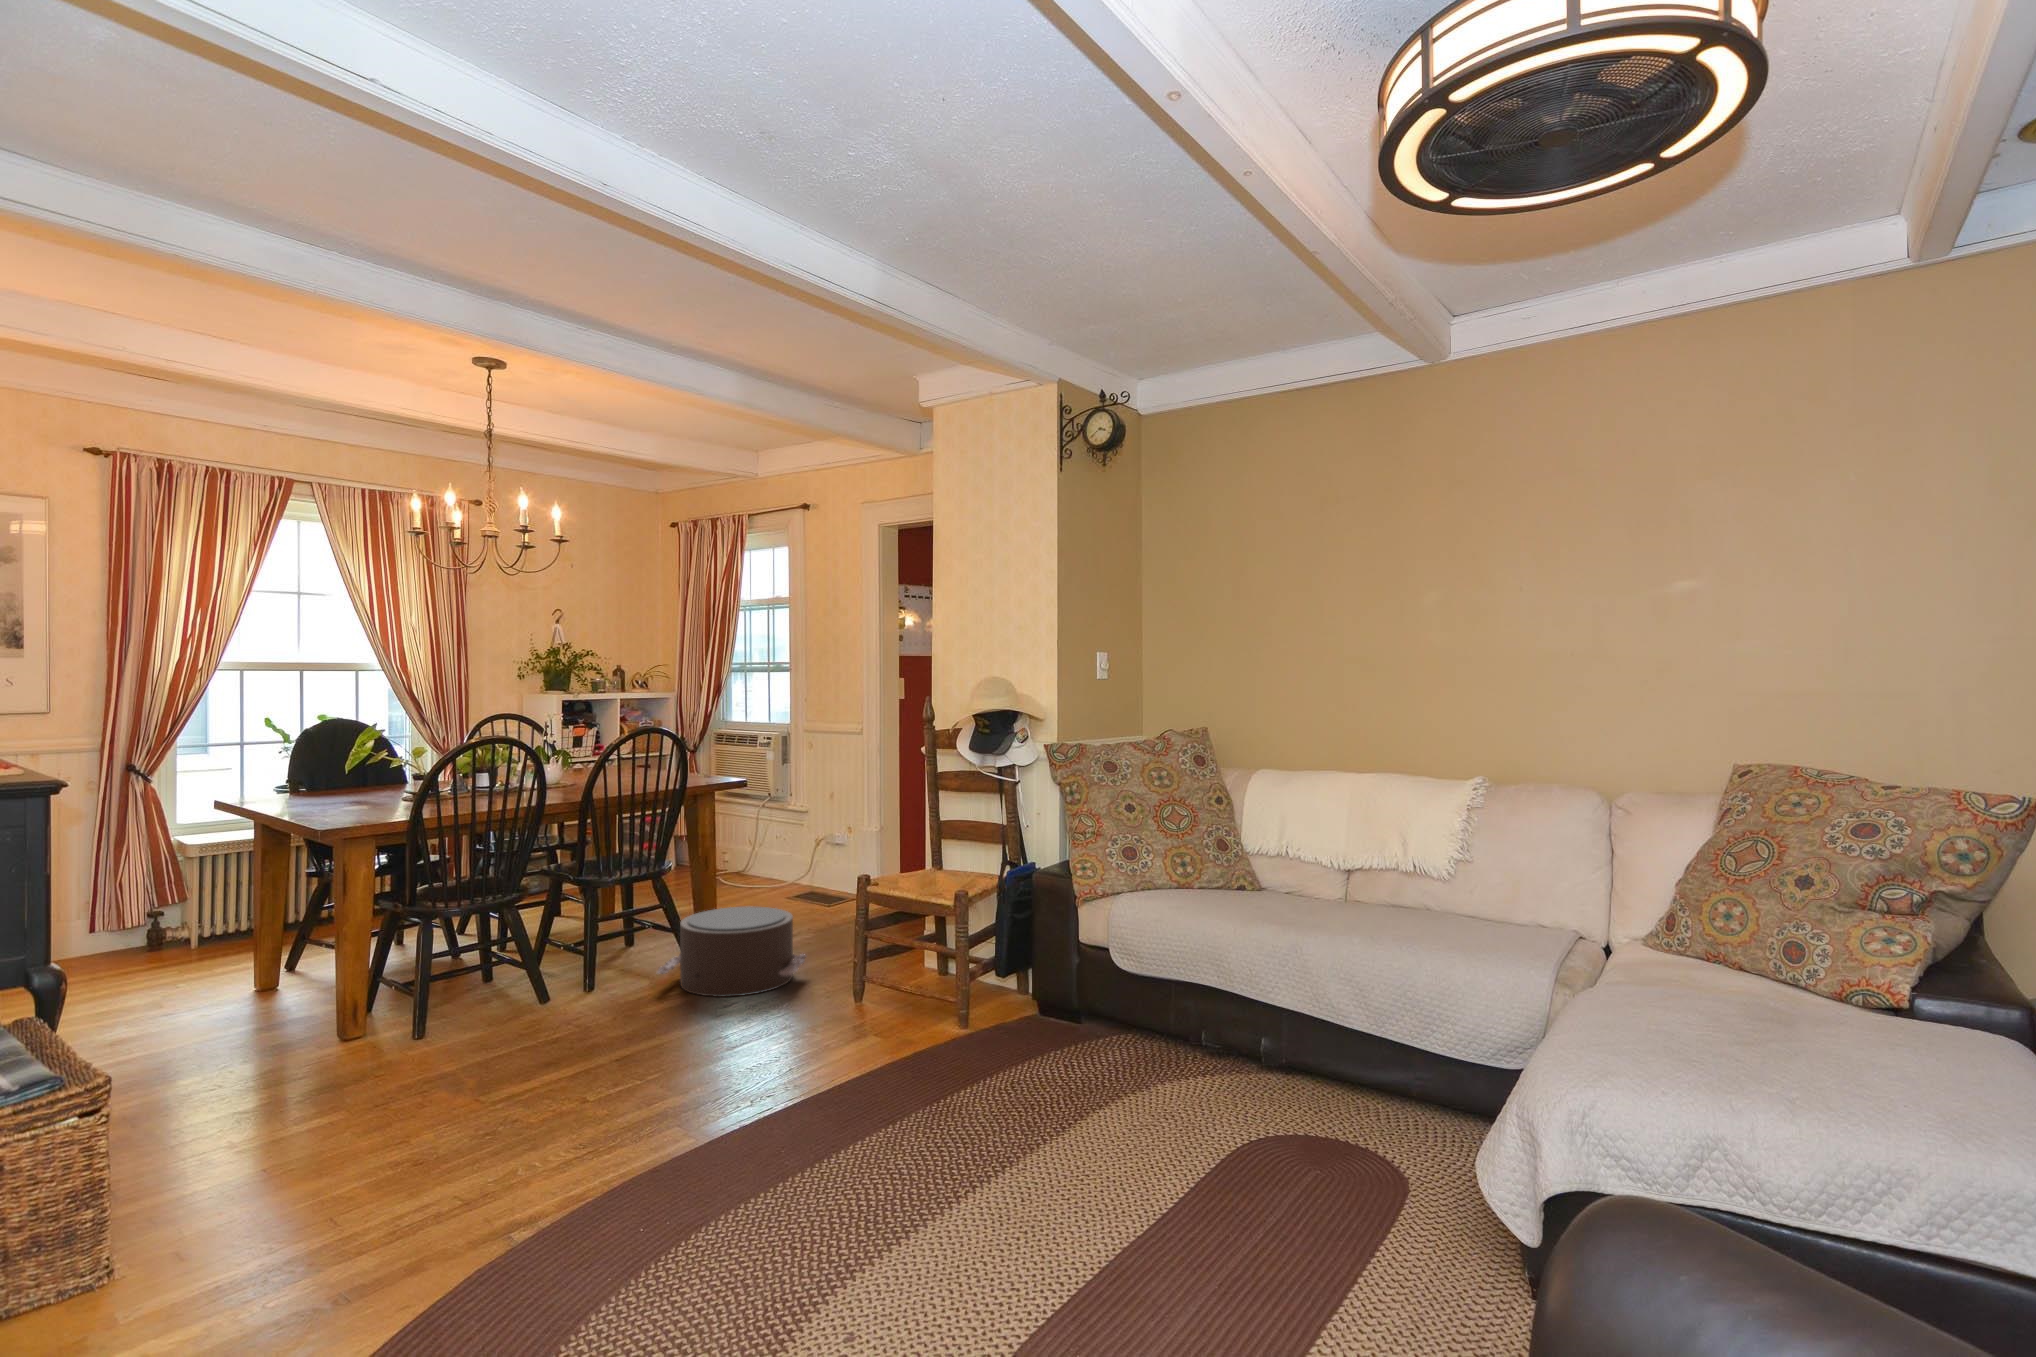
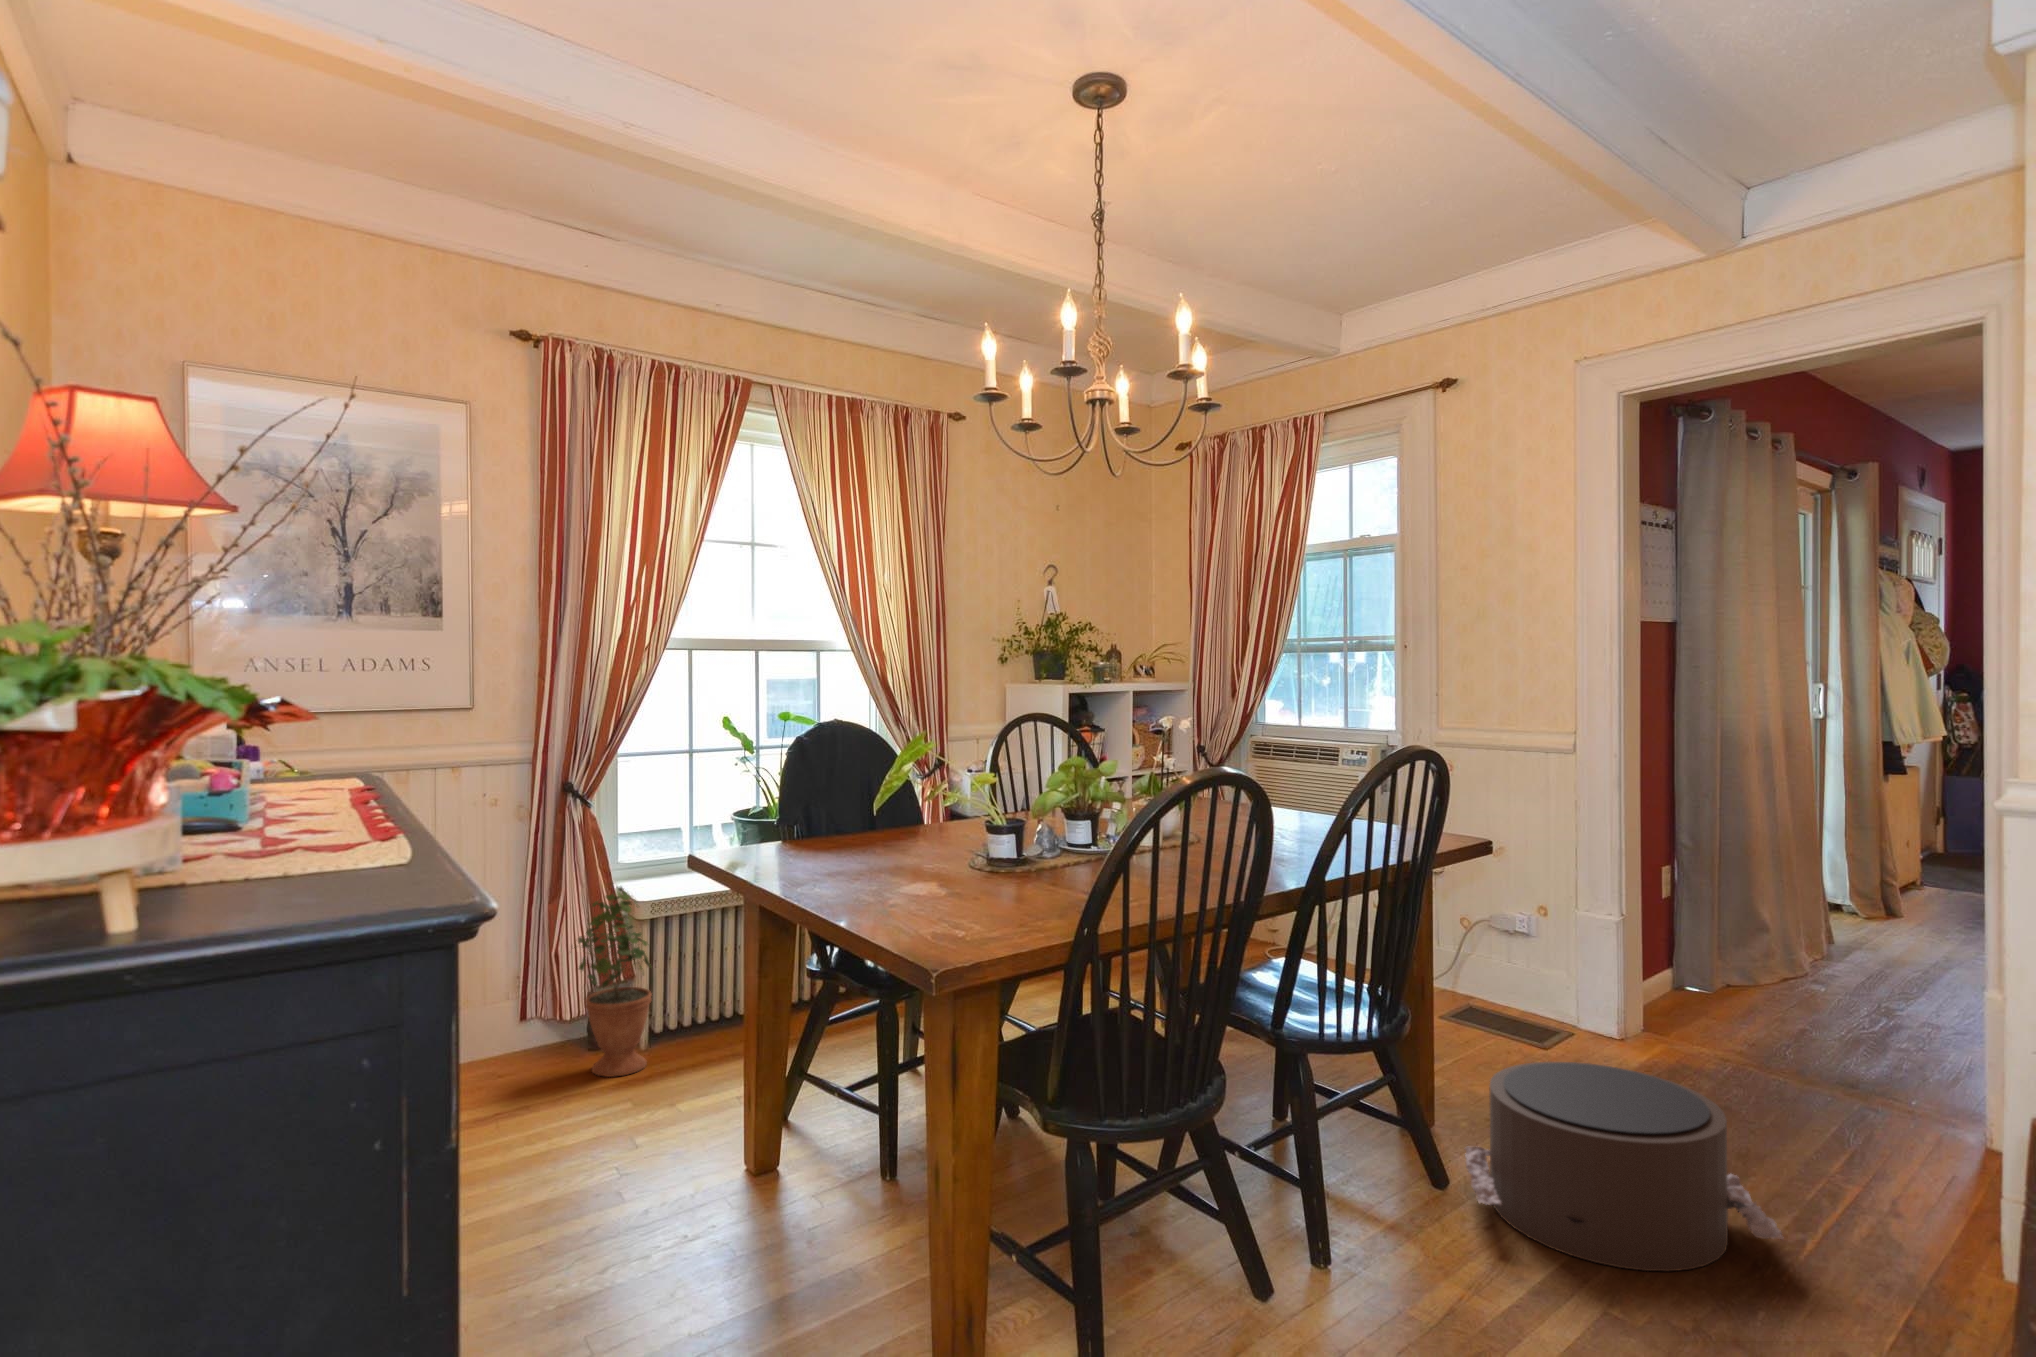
potted plant: none [125,833,195,963] -> present [578,887,652,1077]

